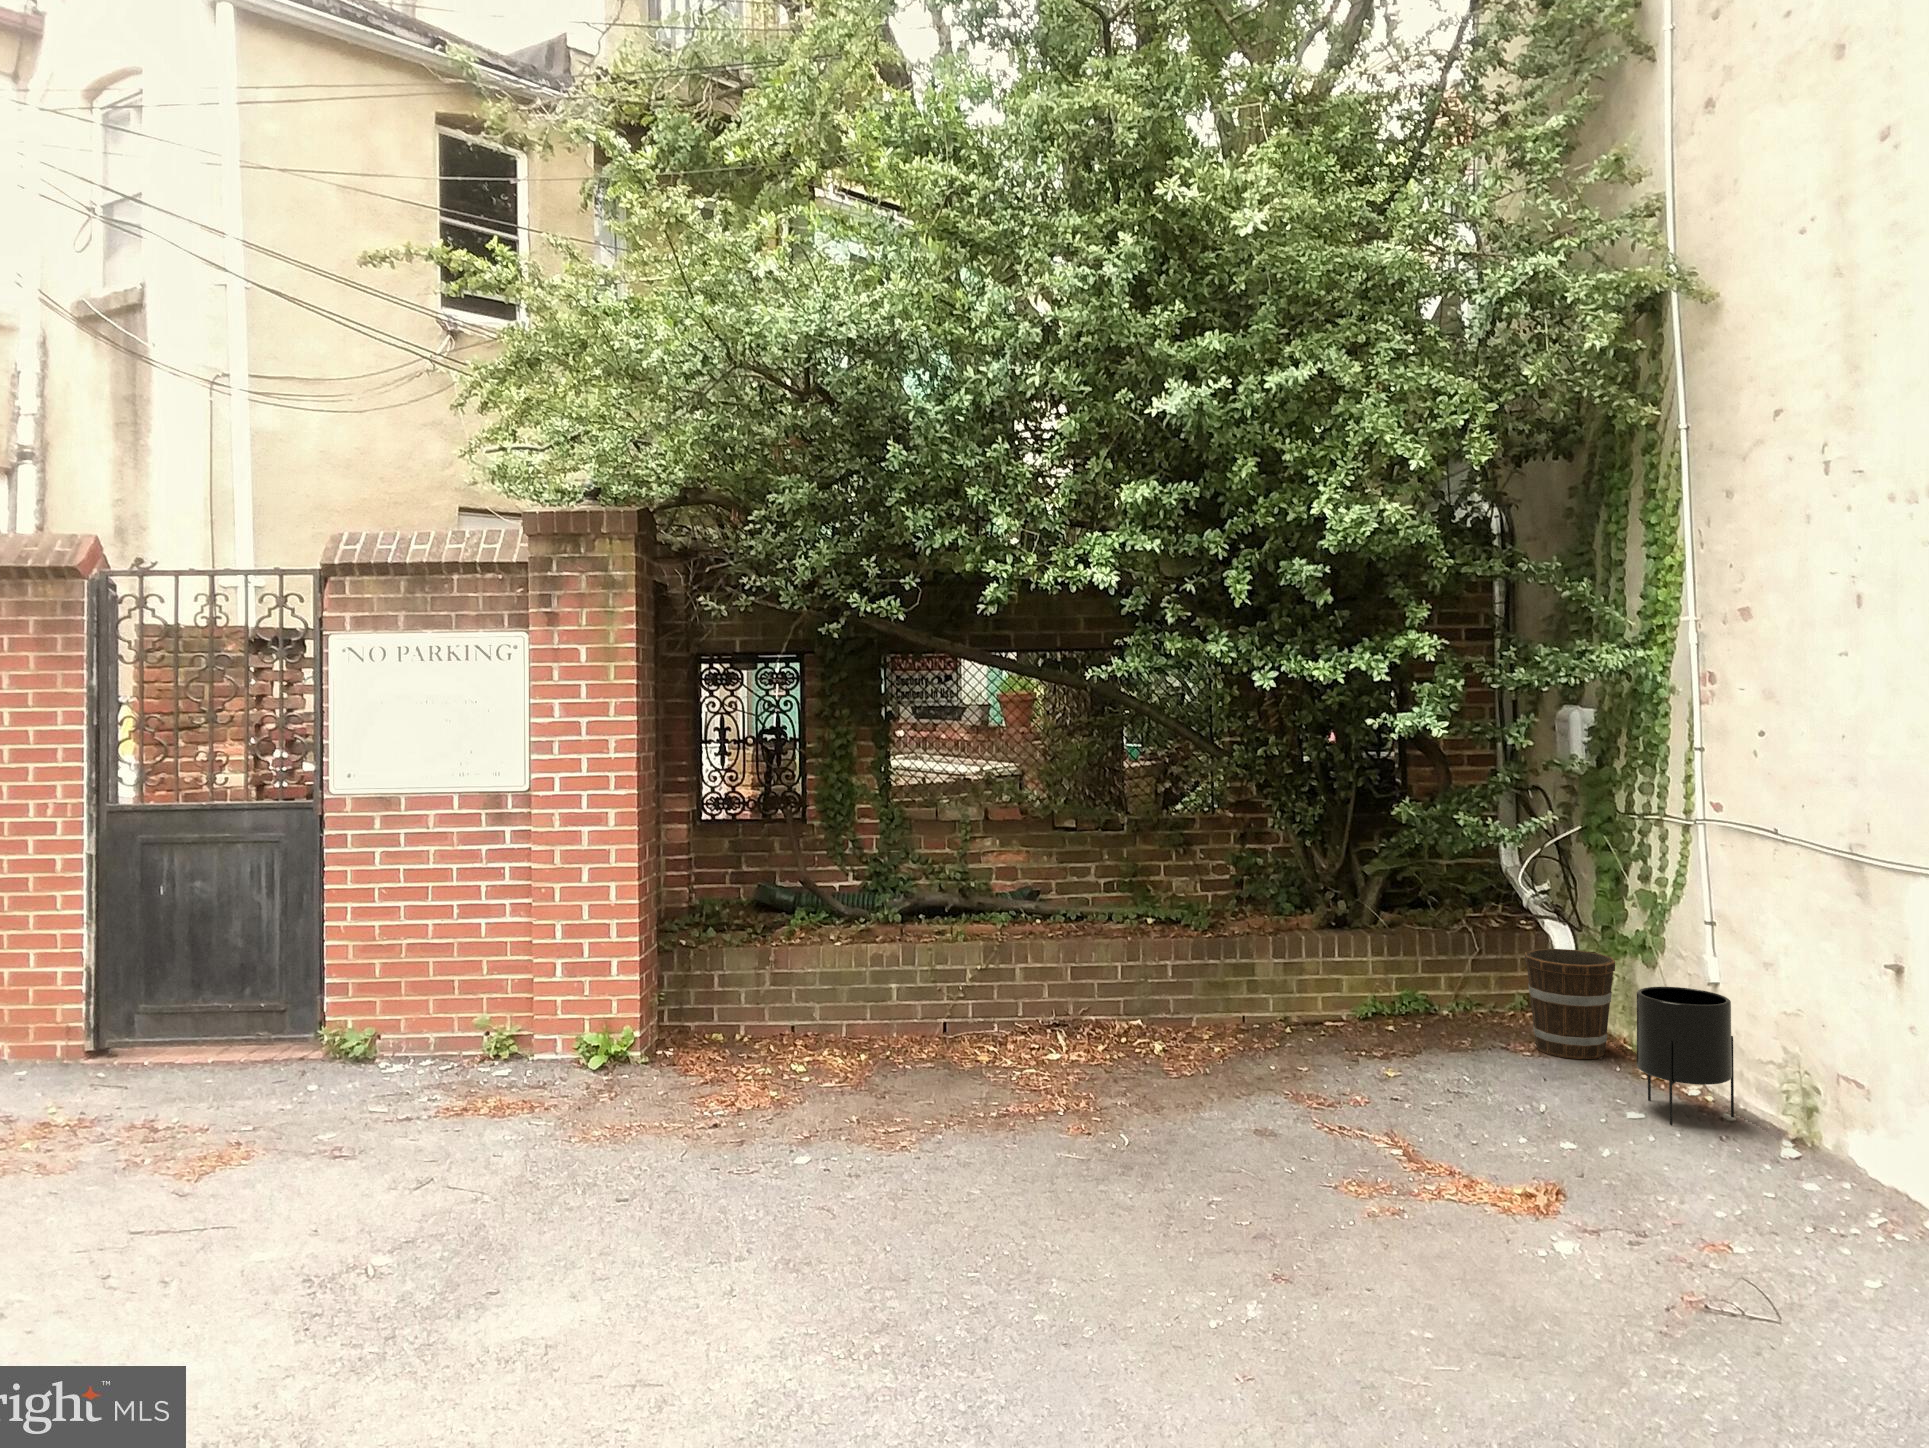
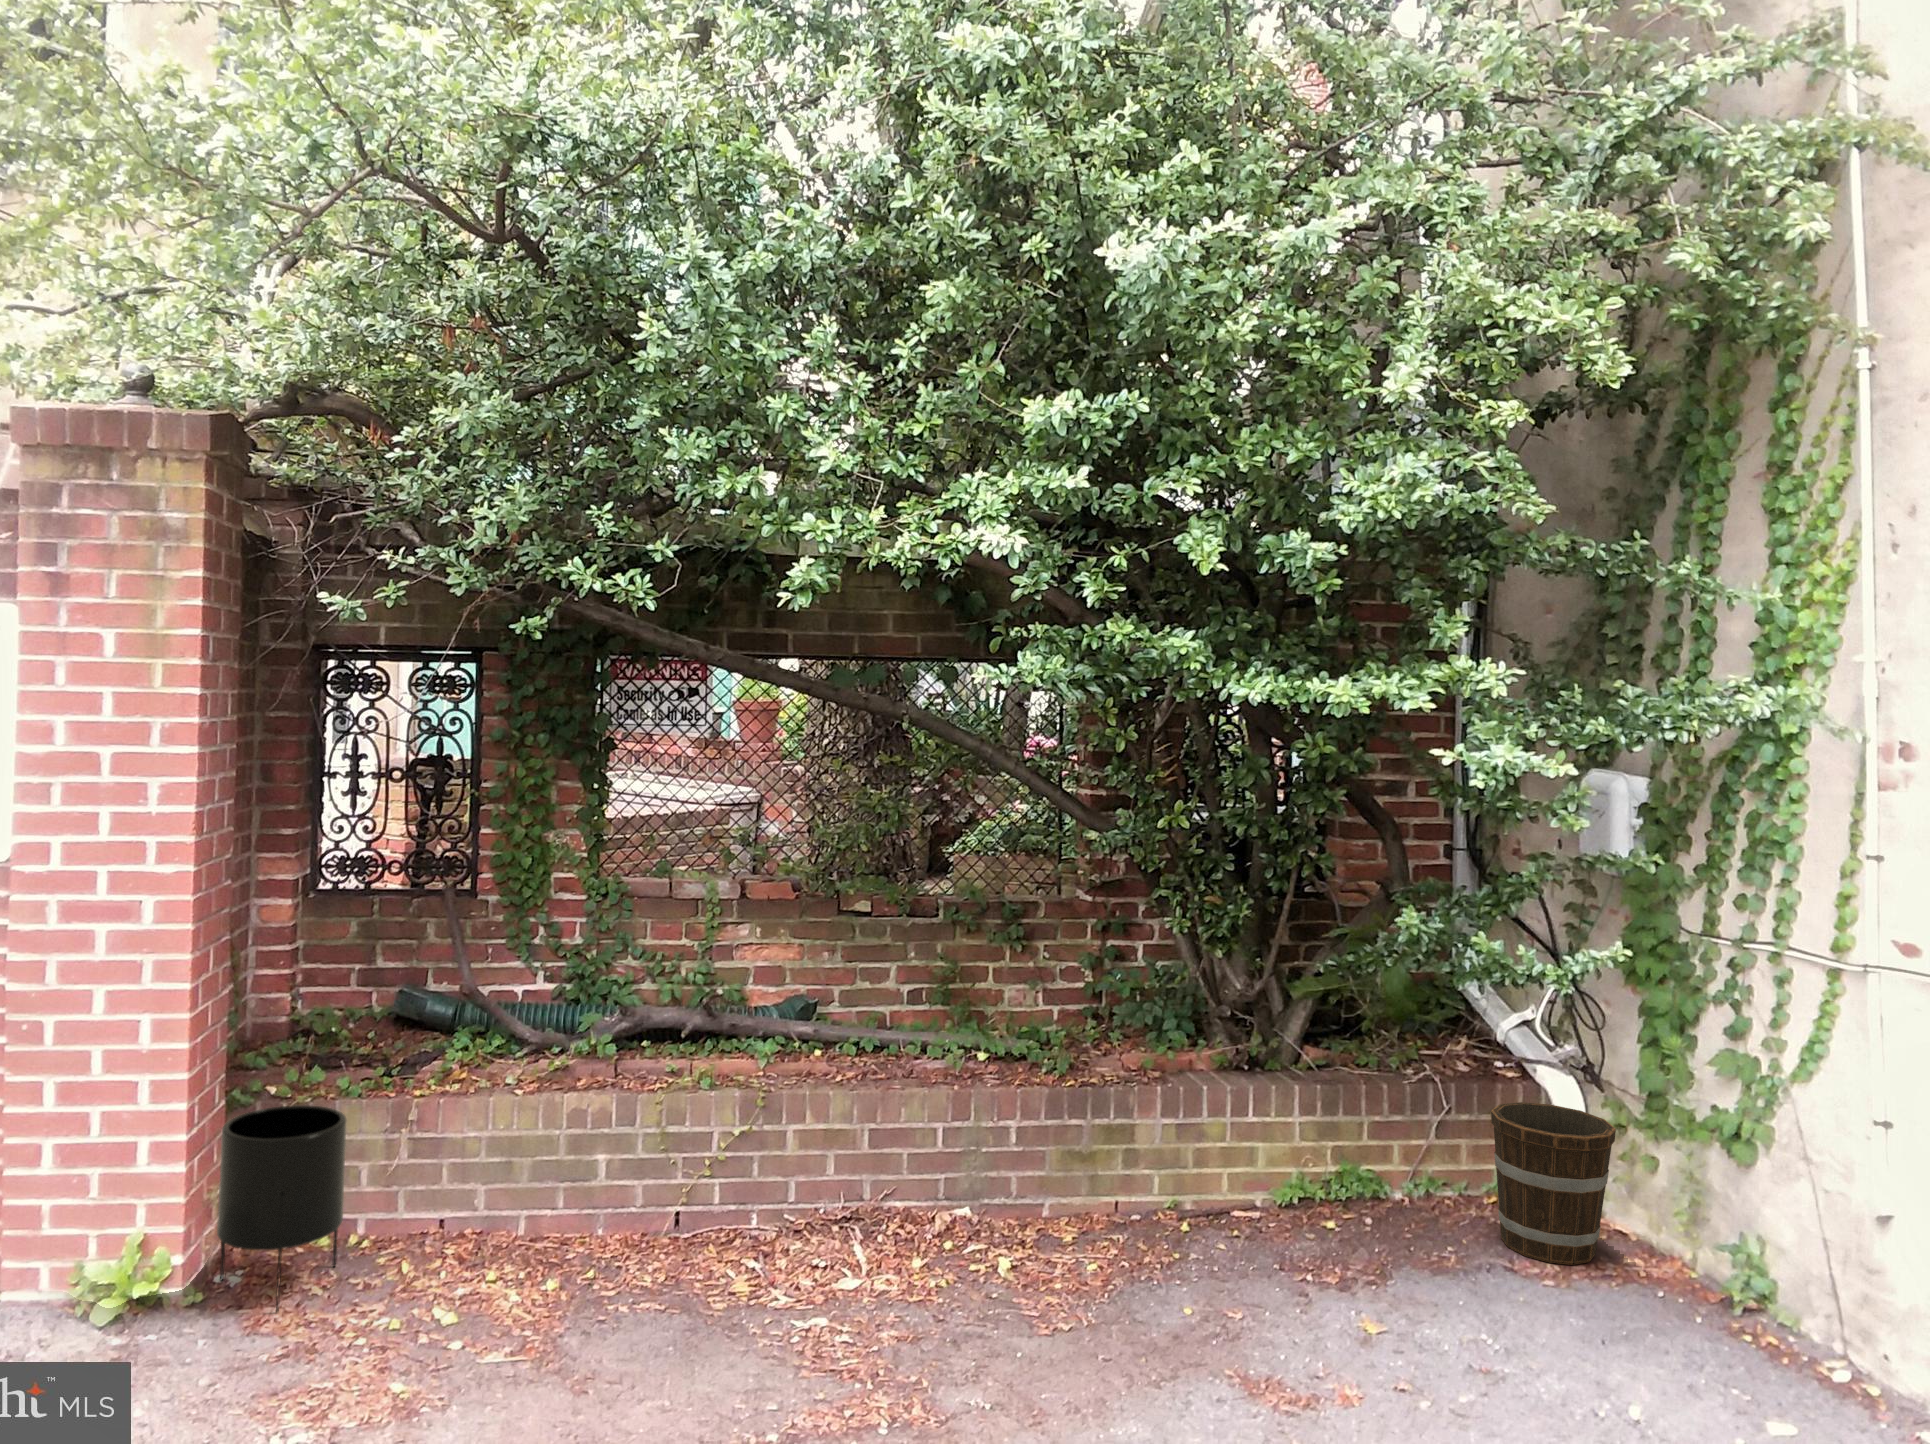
planter: present [1637,987,1734,1125] -> present [217,1105,347,1312]

